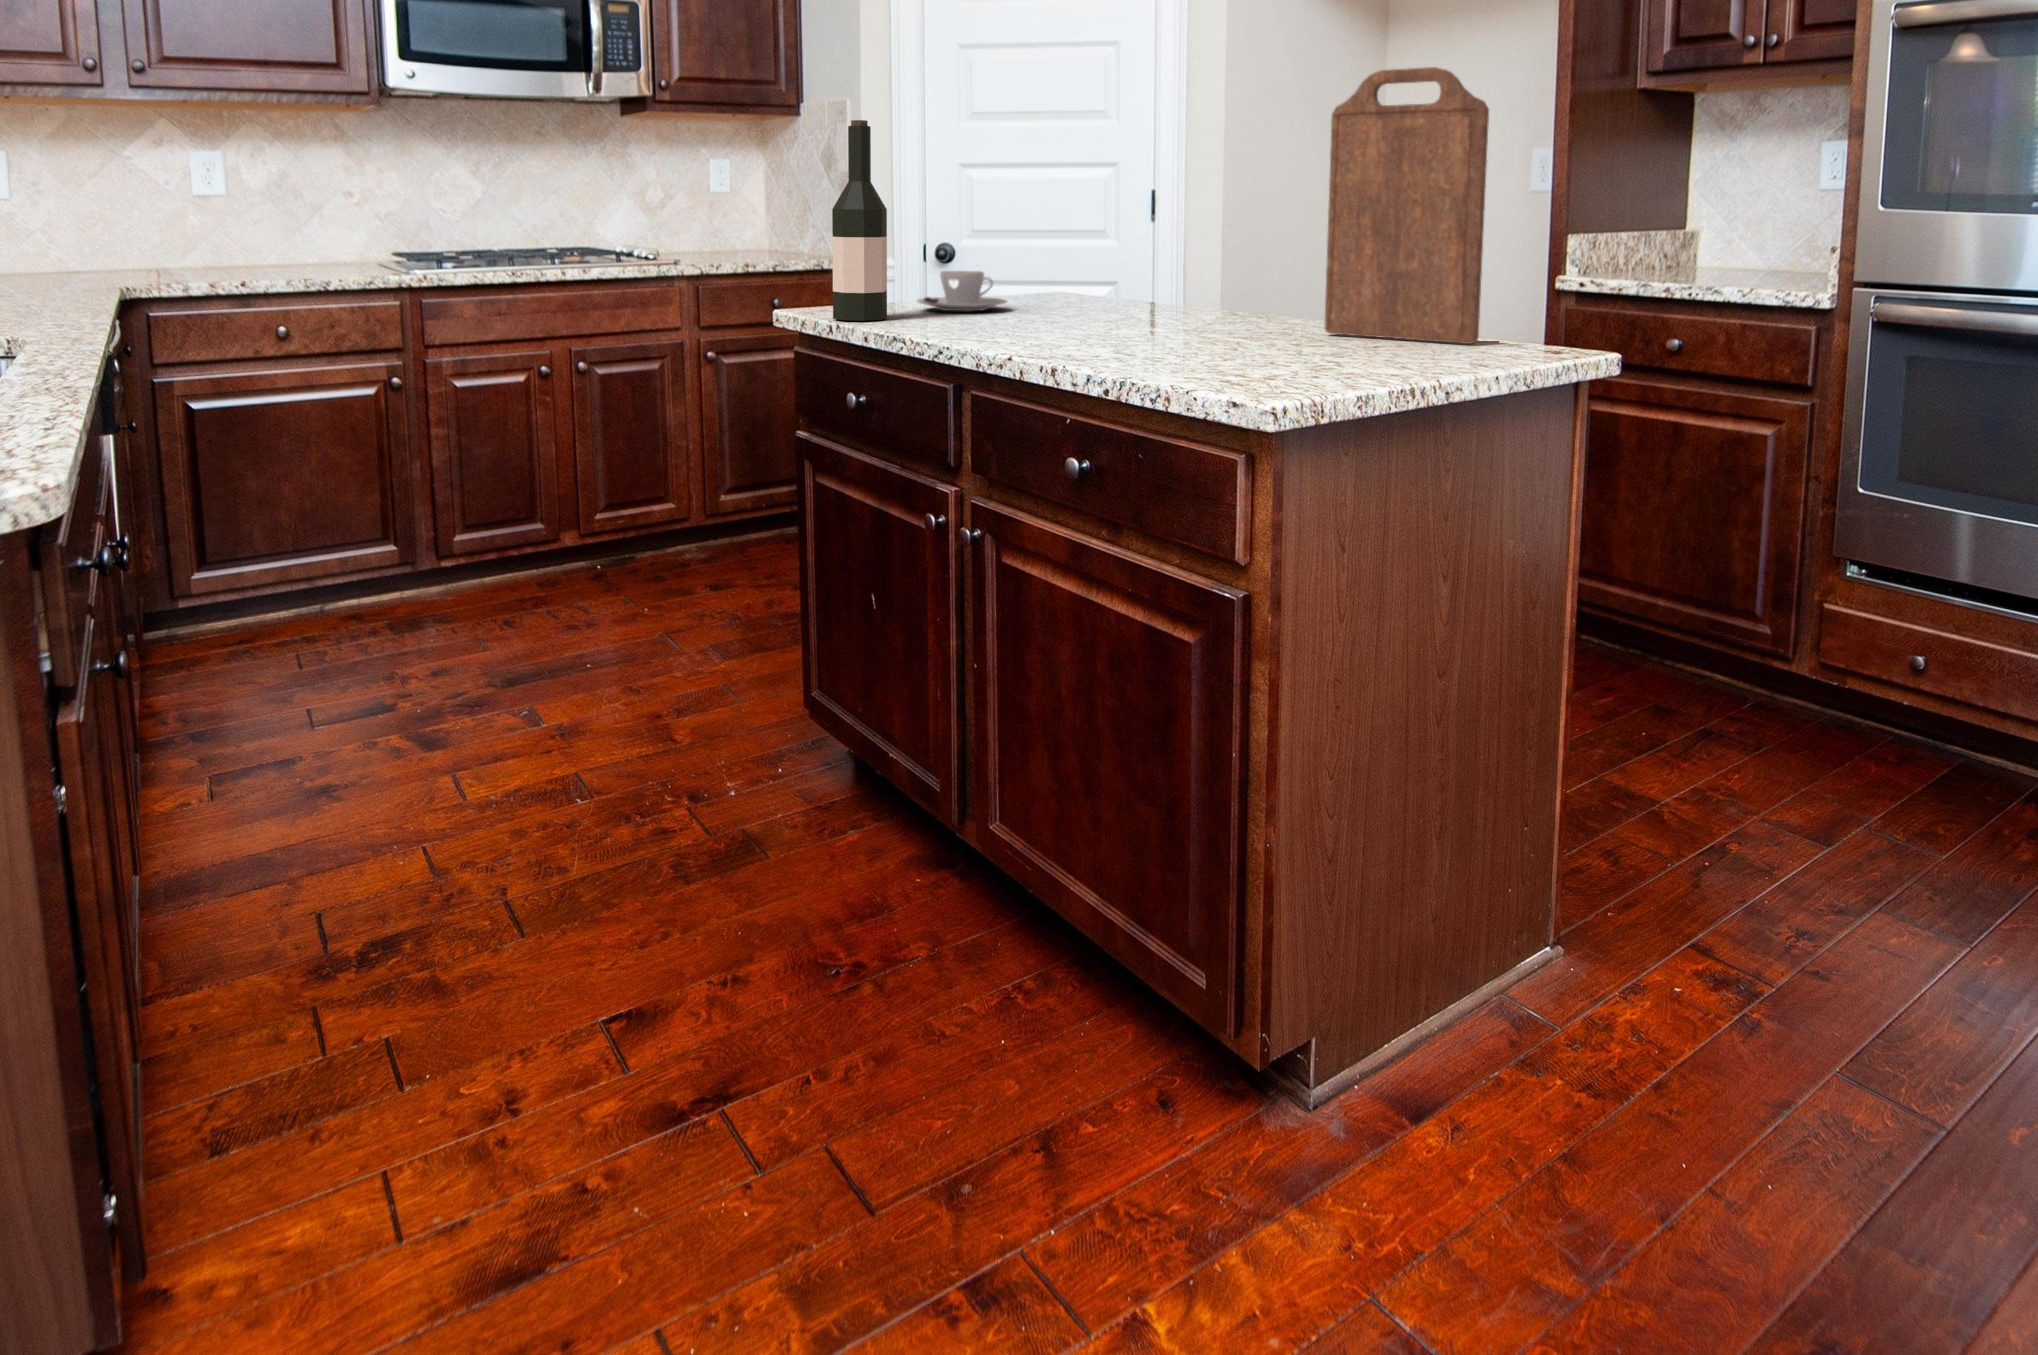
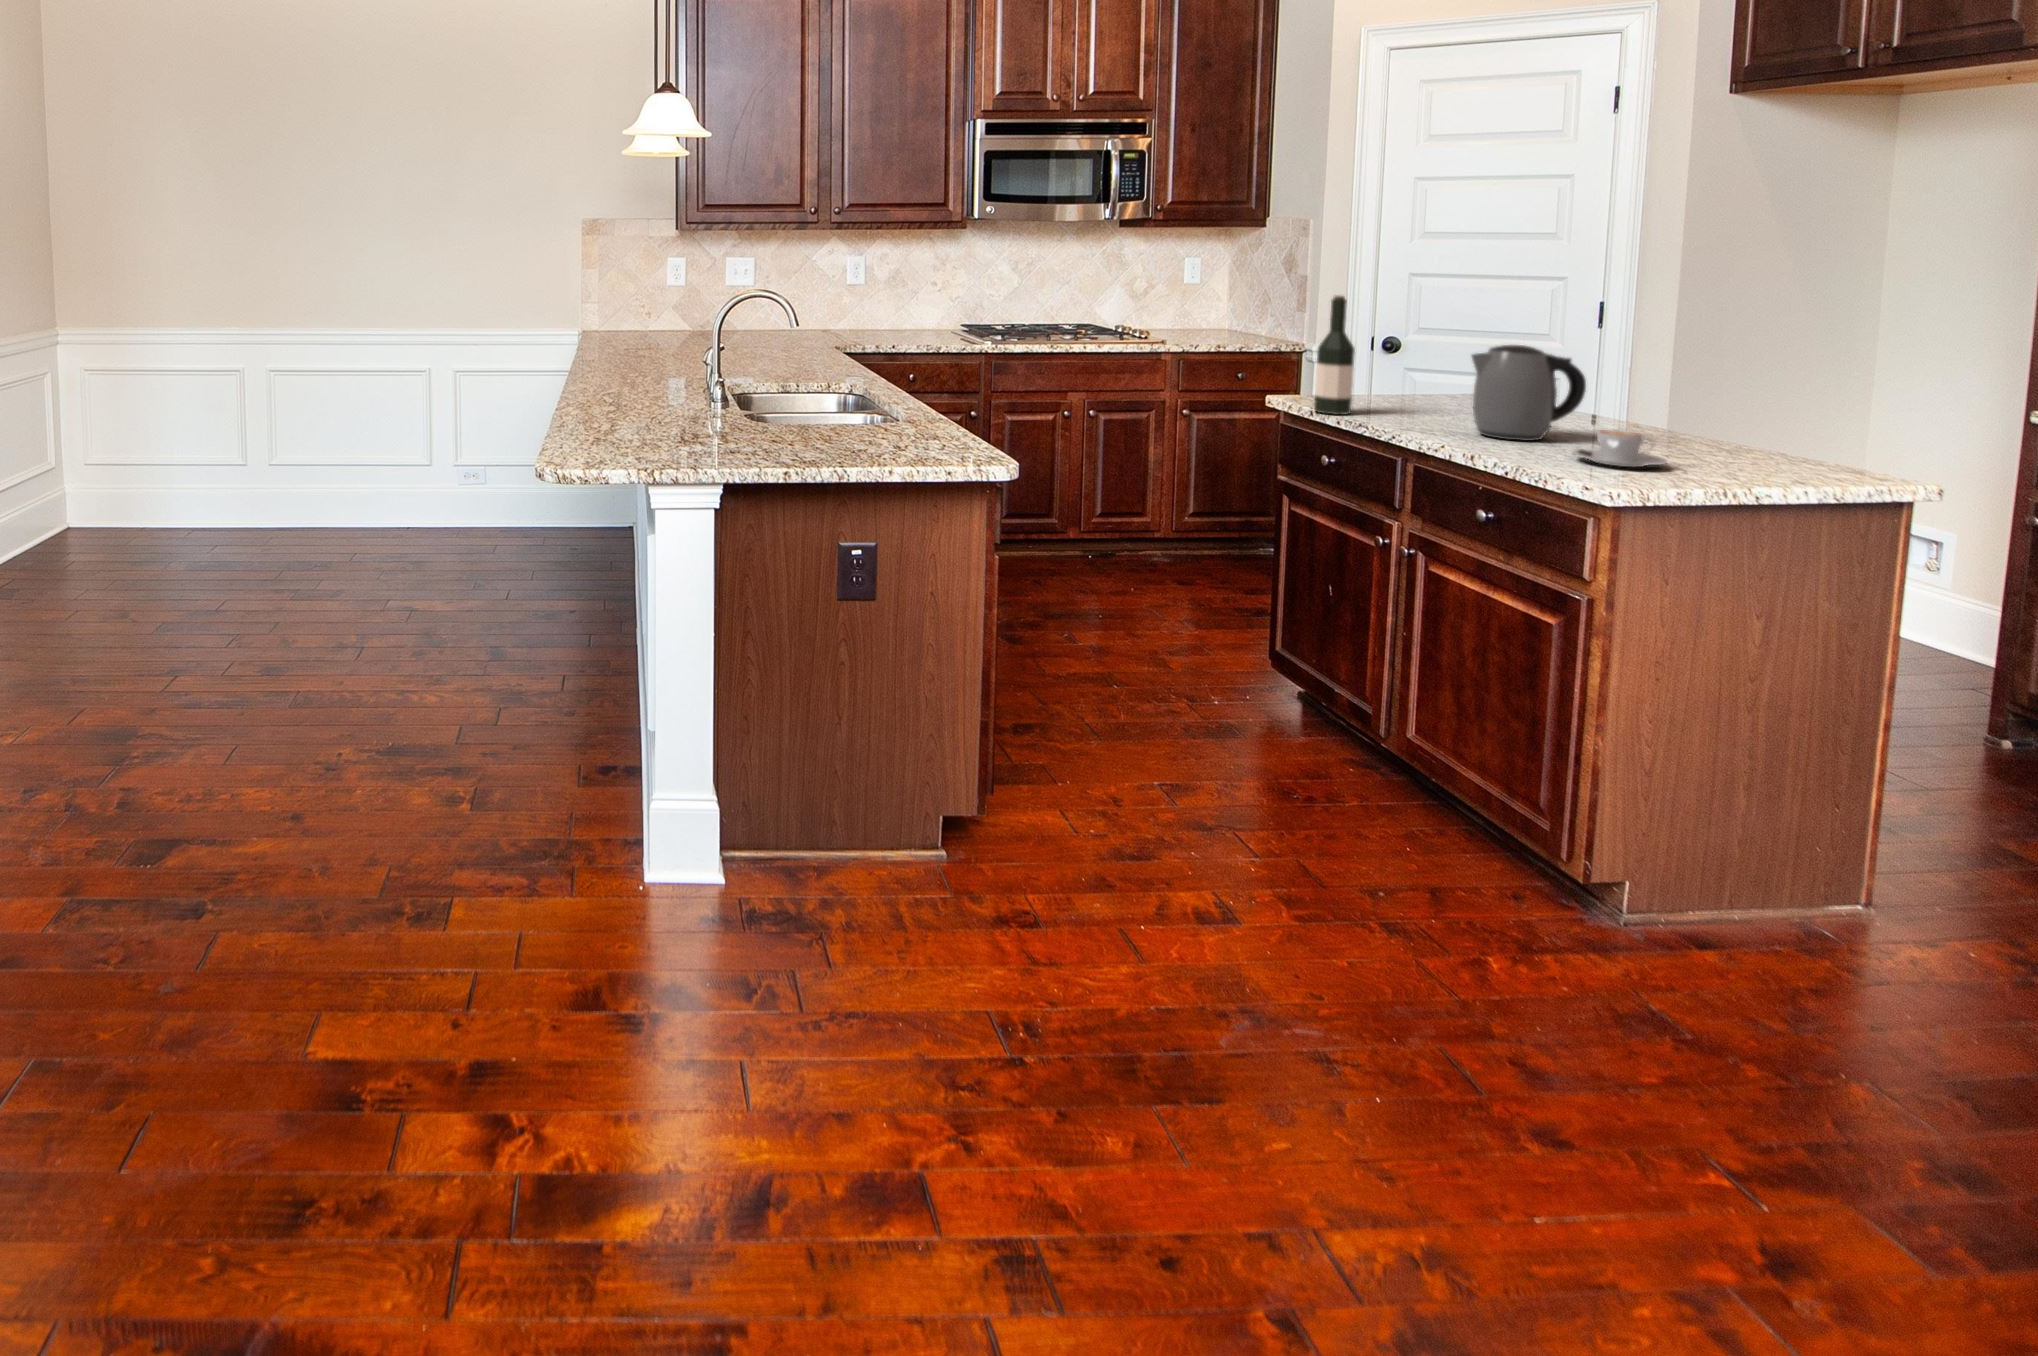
cutting board: present [1324,67,1489,344] -> none [1687,290,1827,474]
kettle: none [1046,180,1196,333] -> present [1472,345,1586,441]
coffee cup: present [917,271,1007,311] -> present [1572,430,1666,467]

